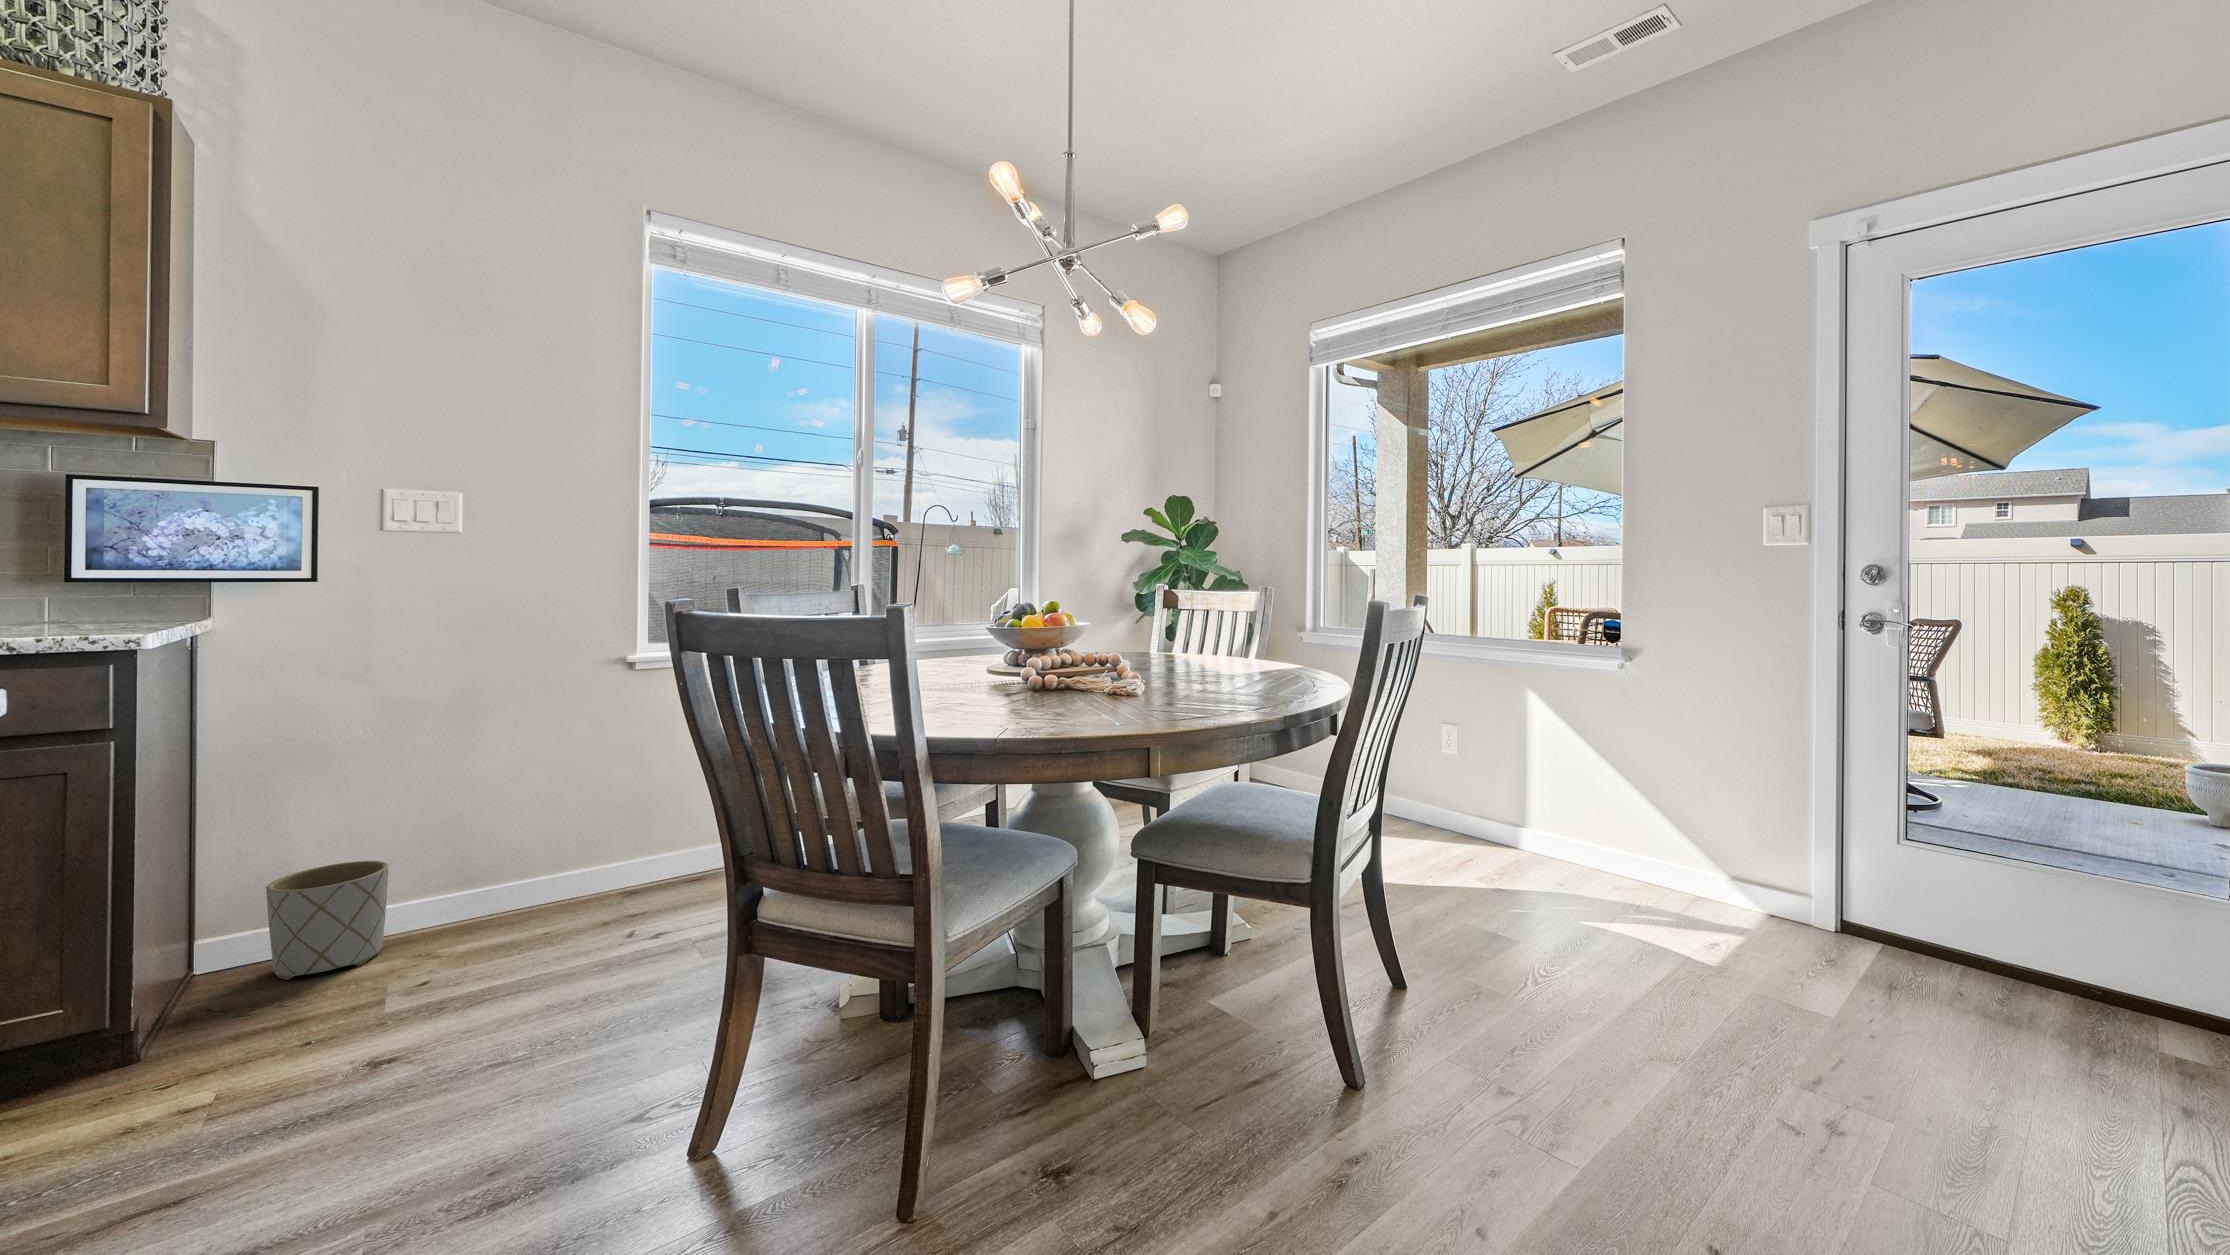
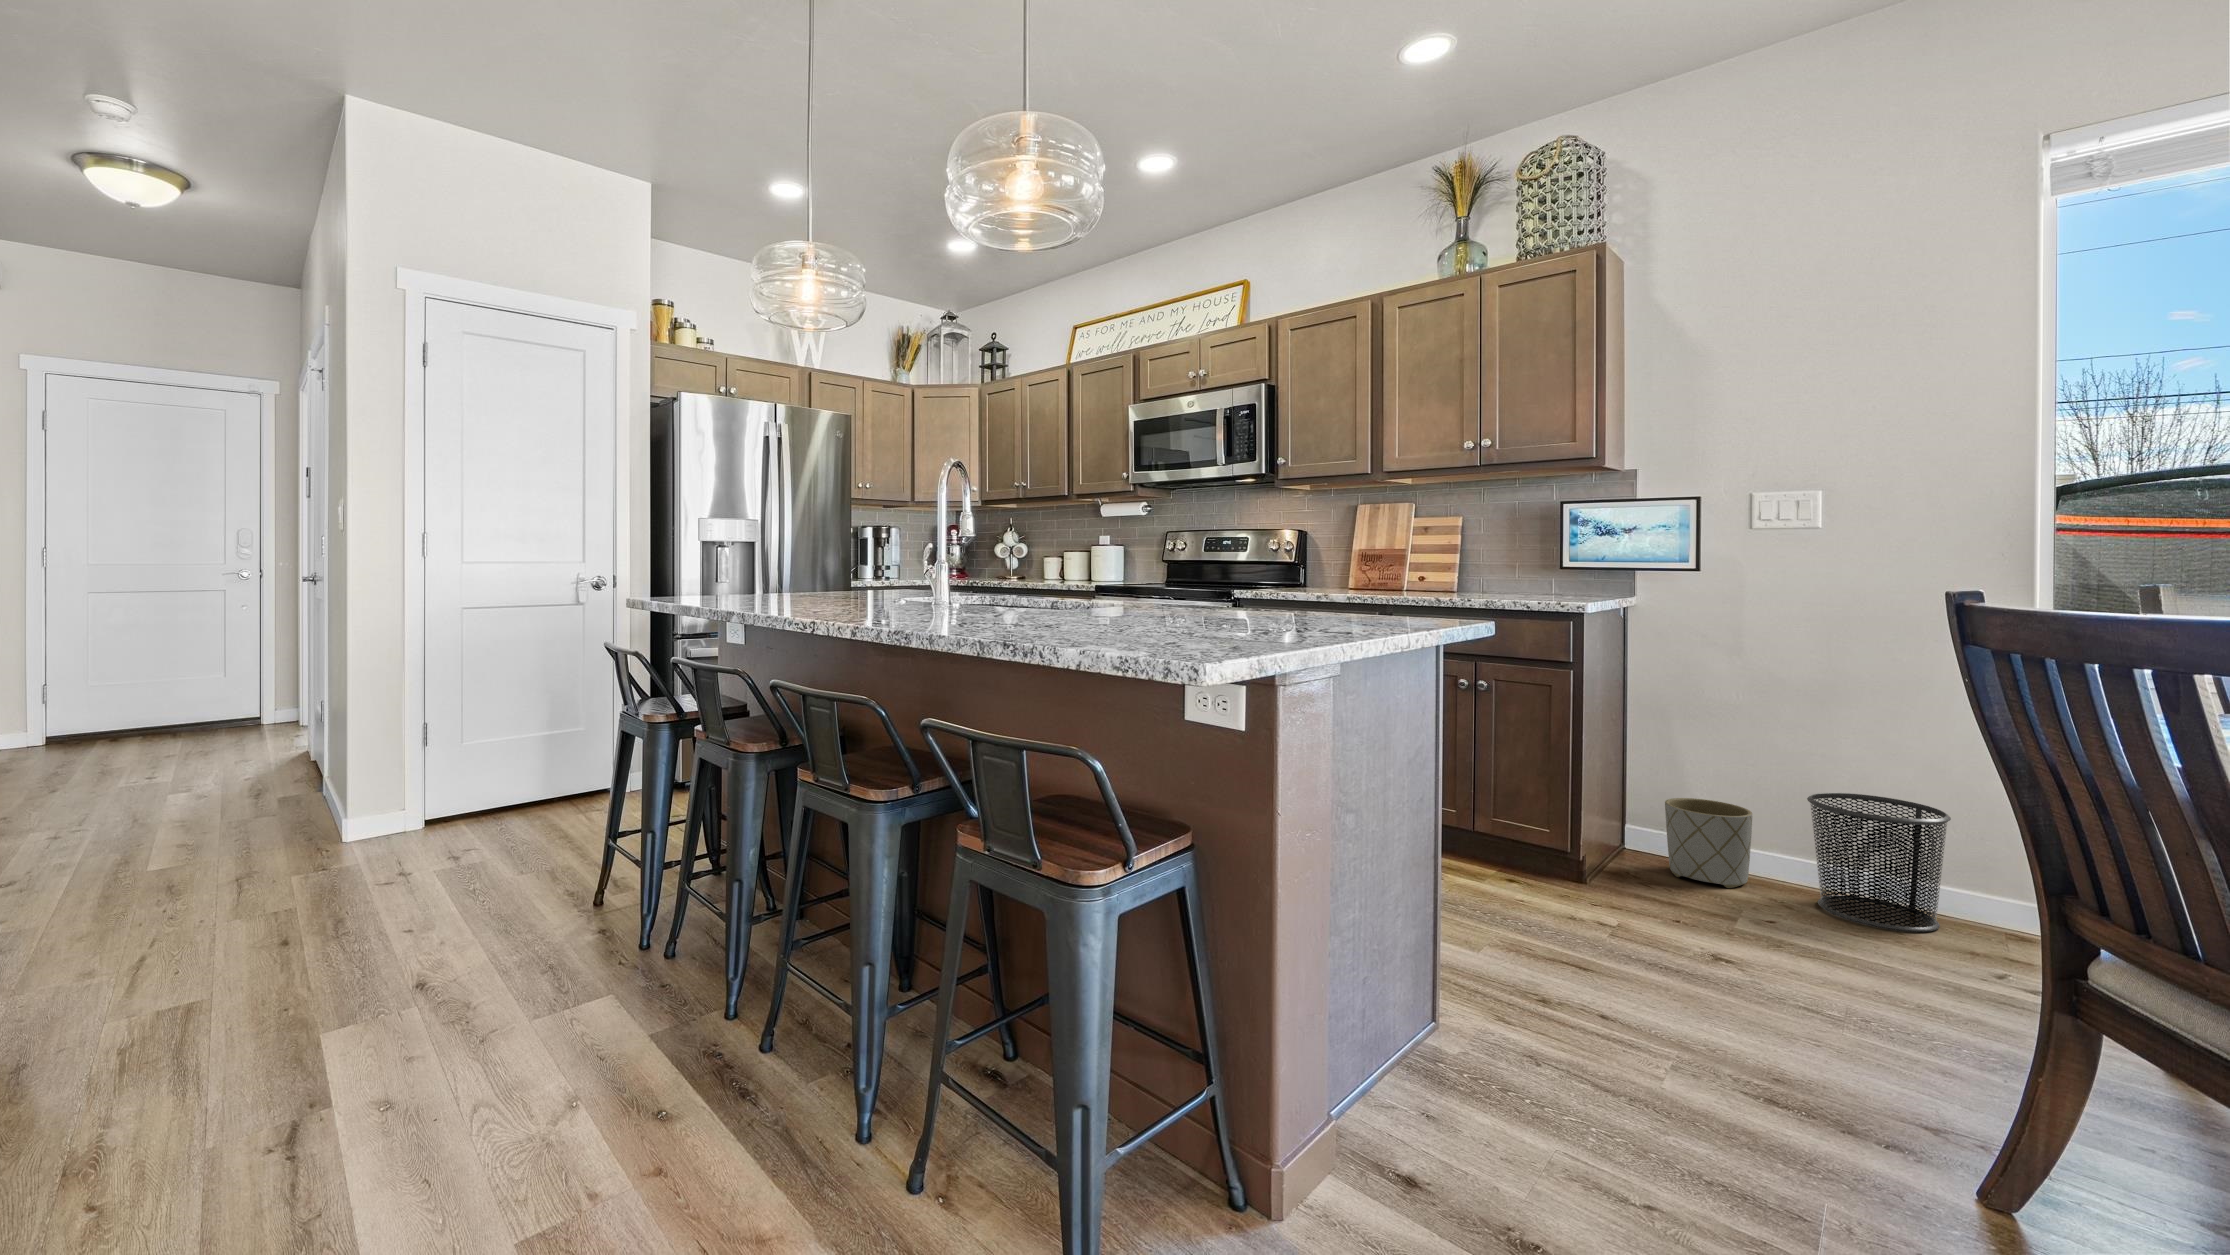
waste bin: none [455,801,589,944] -> present [1807,793,1951,932]

